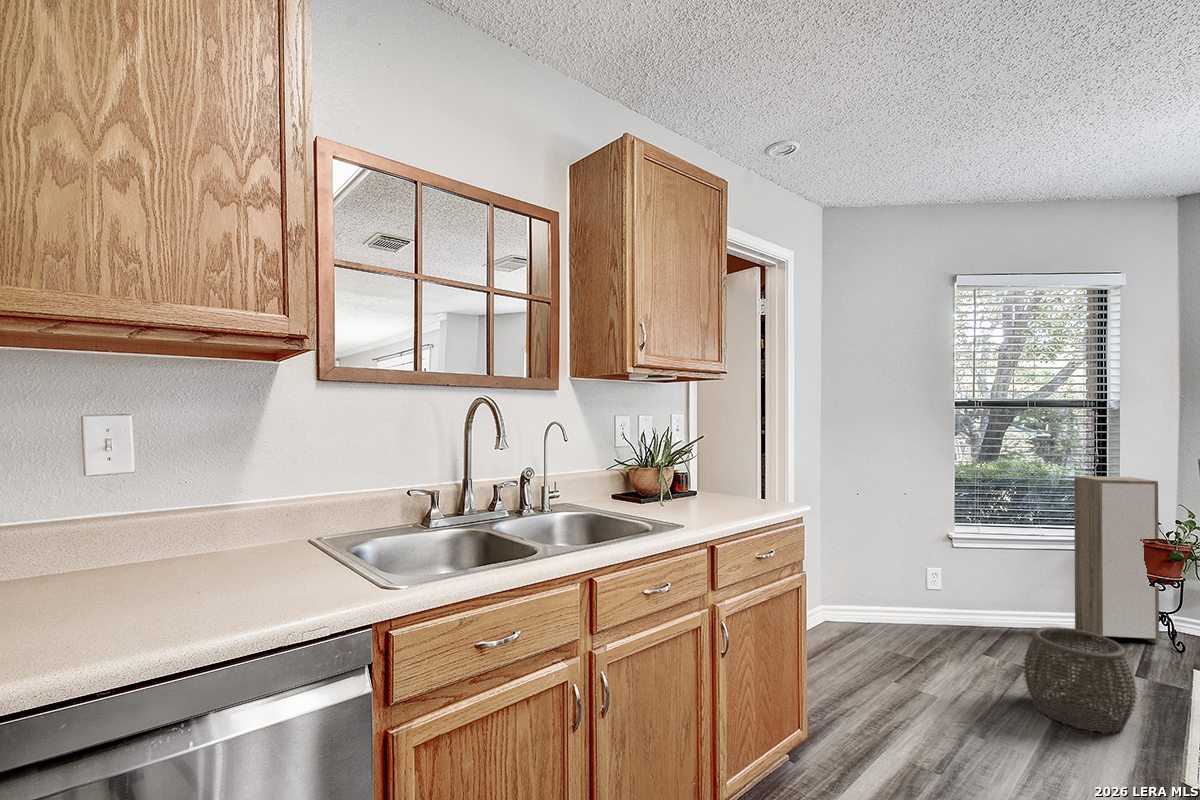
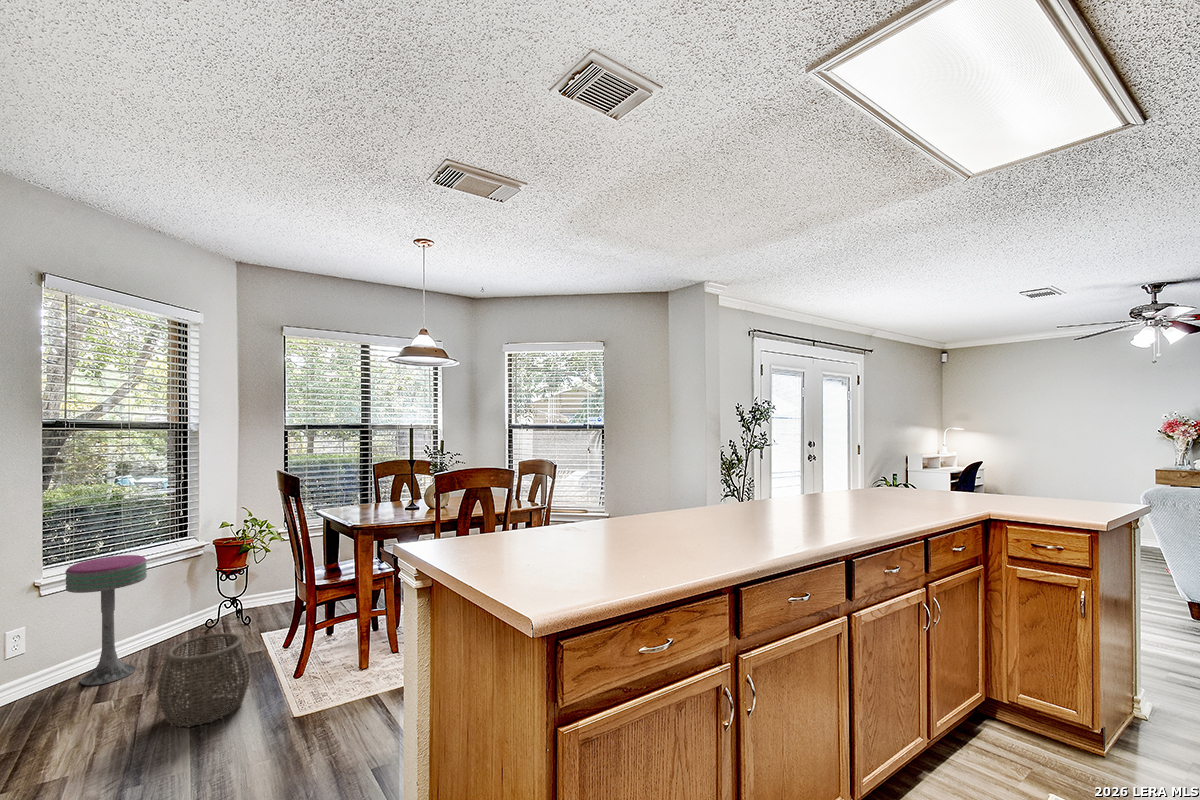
storage cabinet: present [1074,476,1159,645] -> none [164,489,232,641]
bar stool: none [972,523,1044,645] -> present [66,555,147,685]

